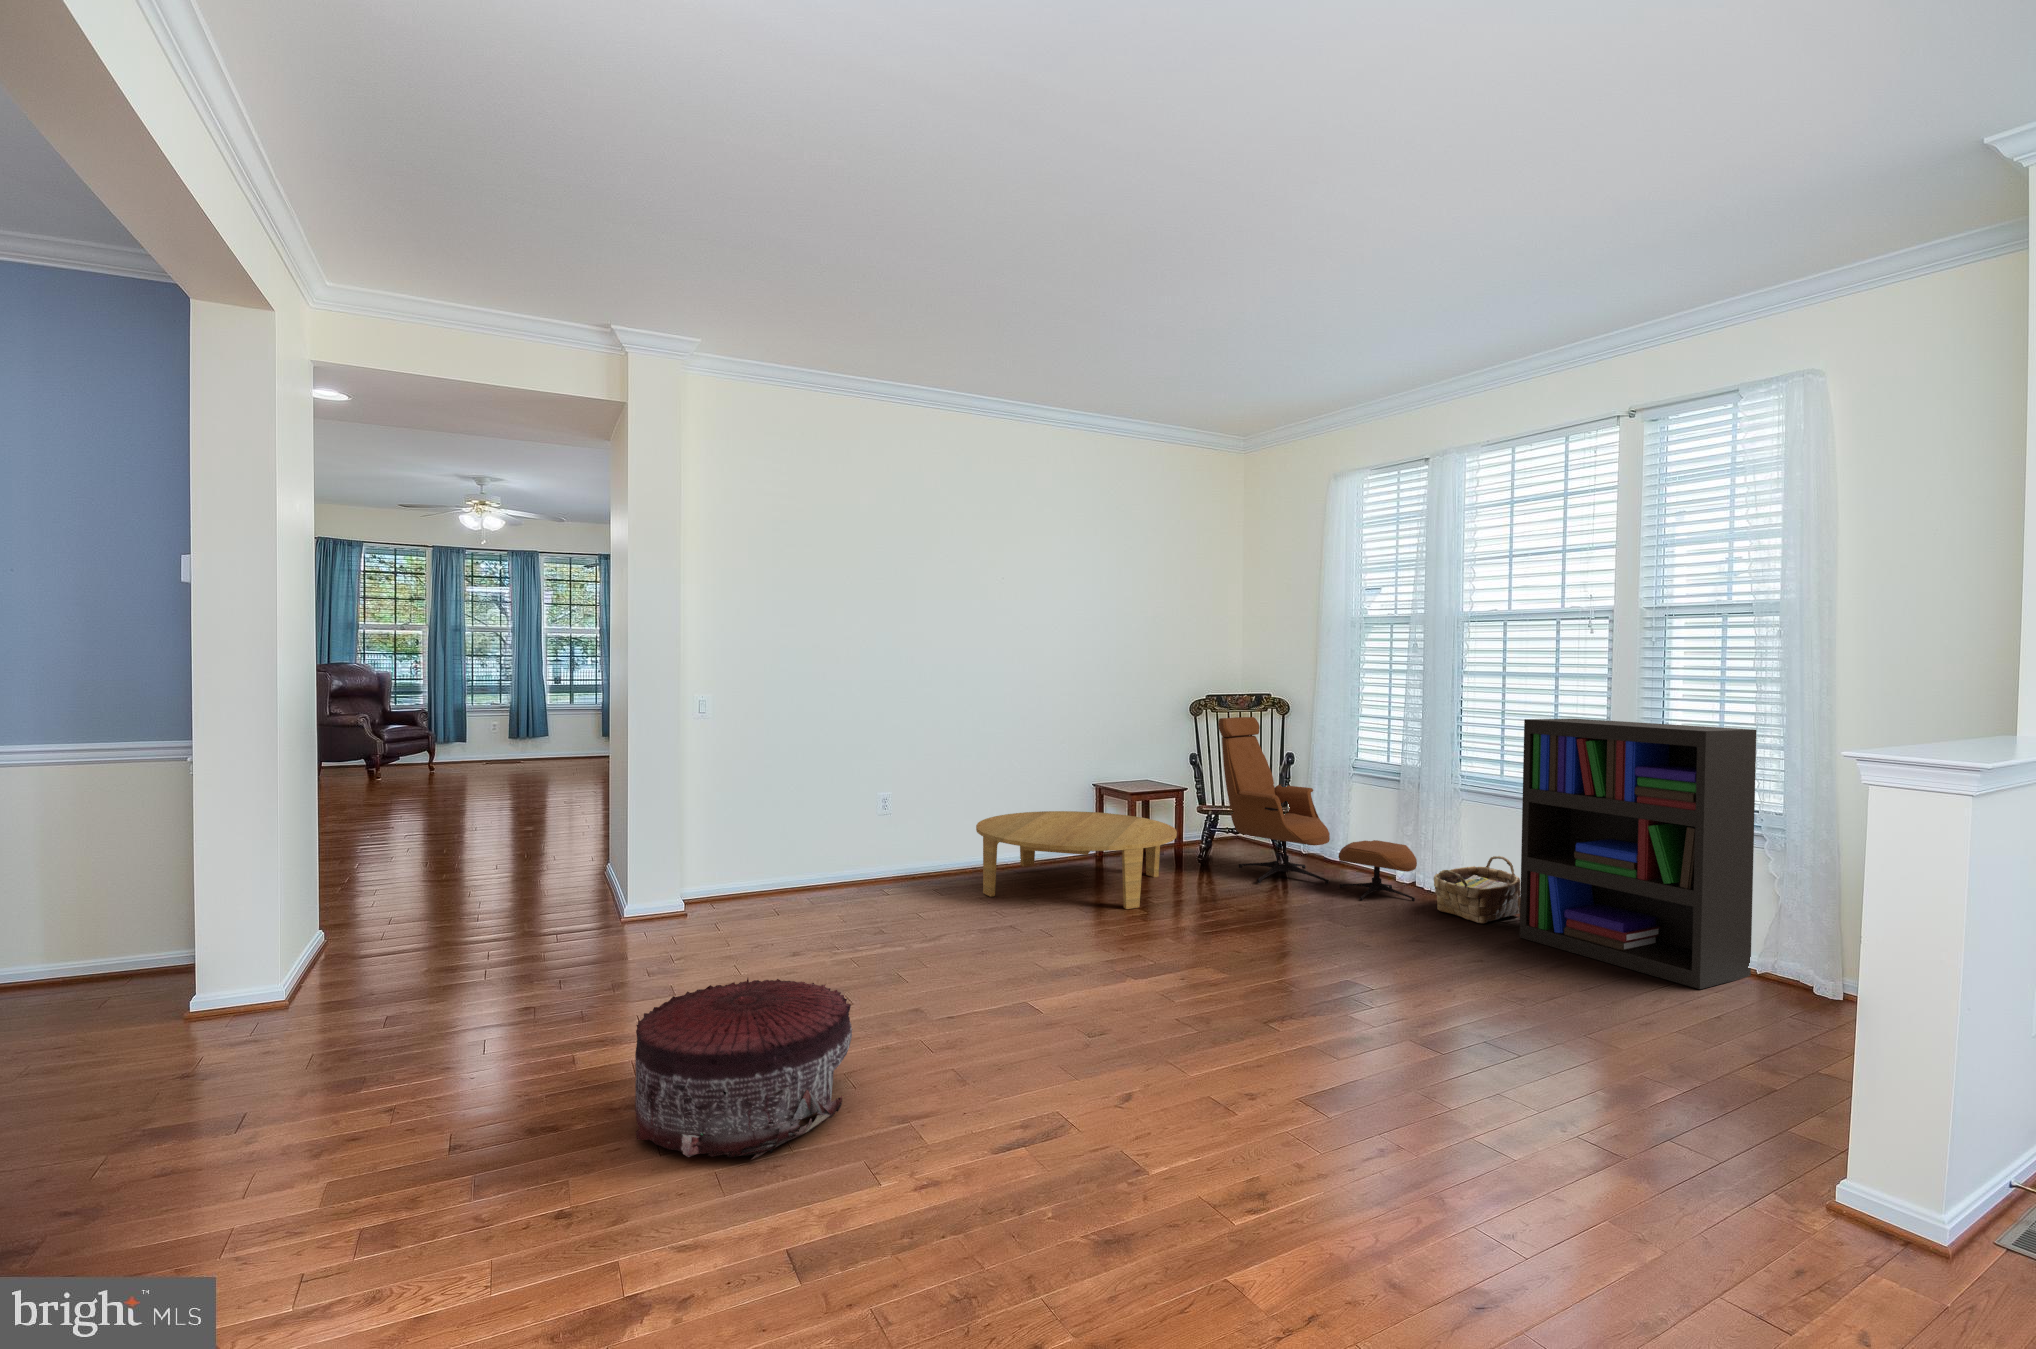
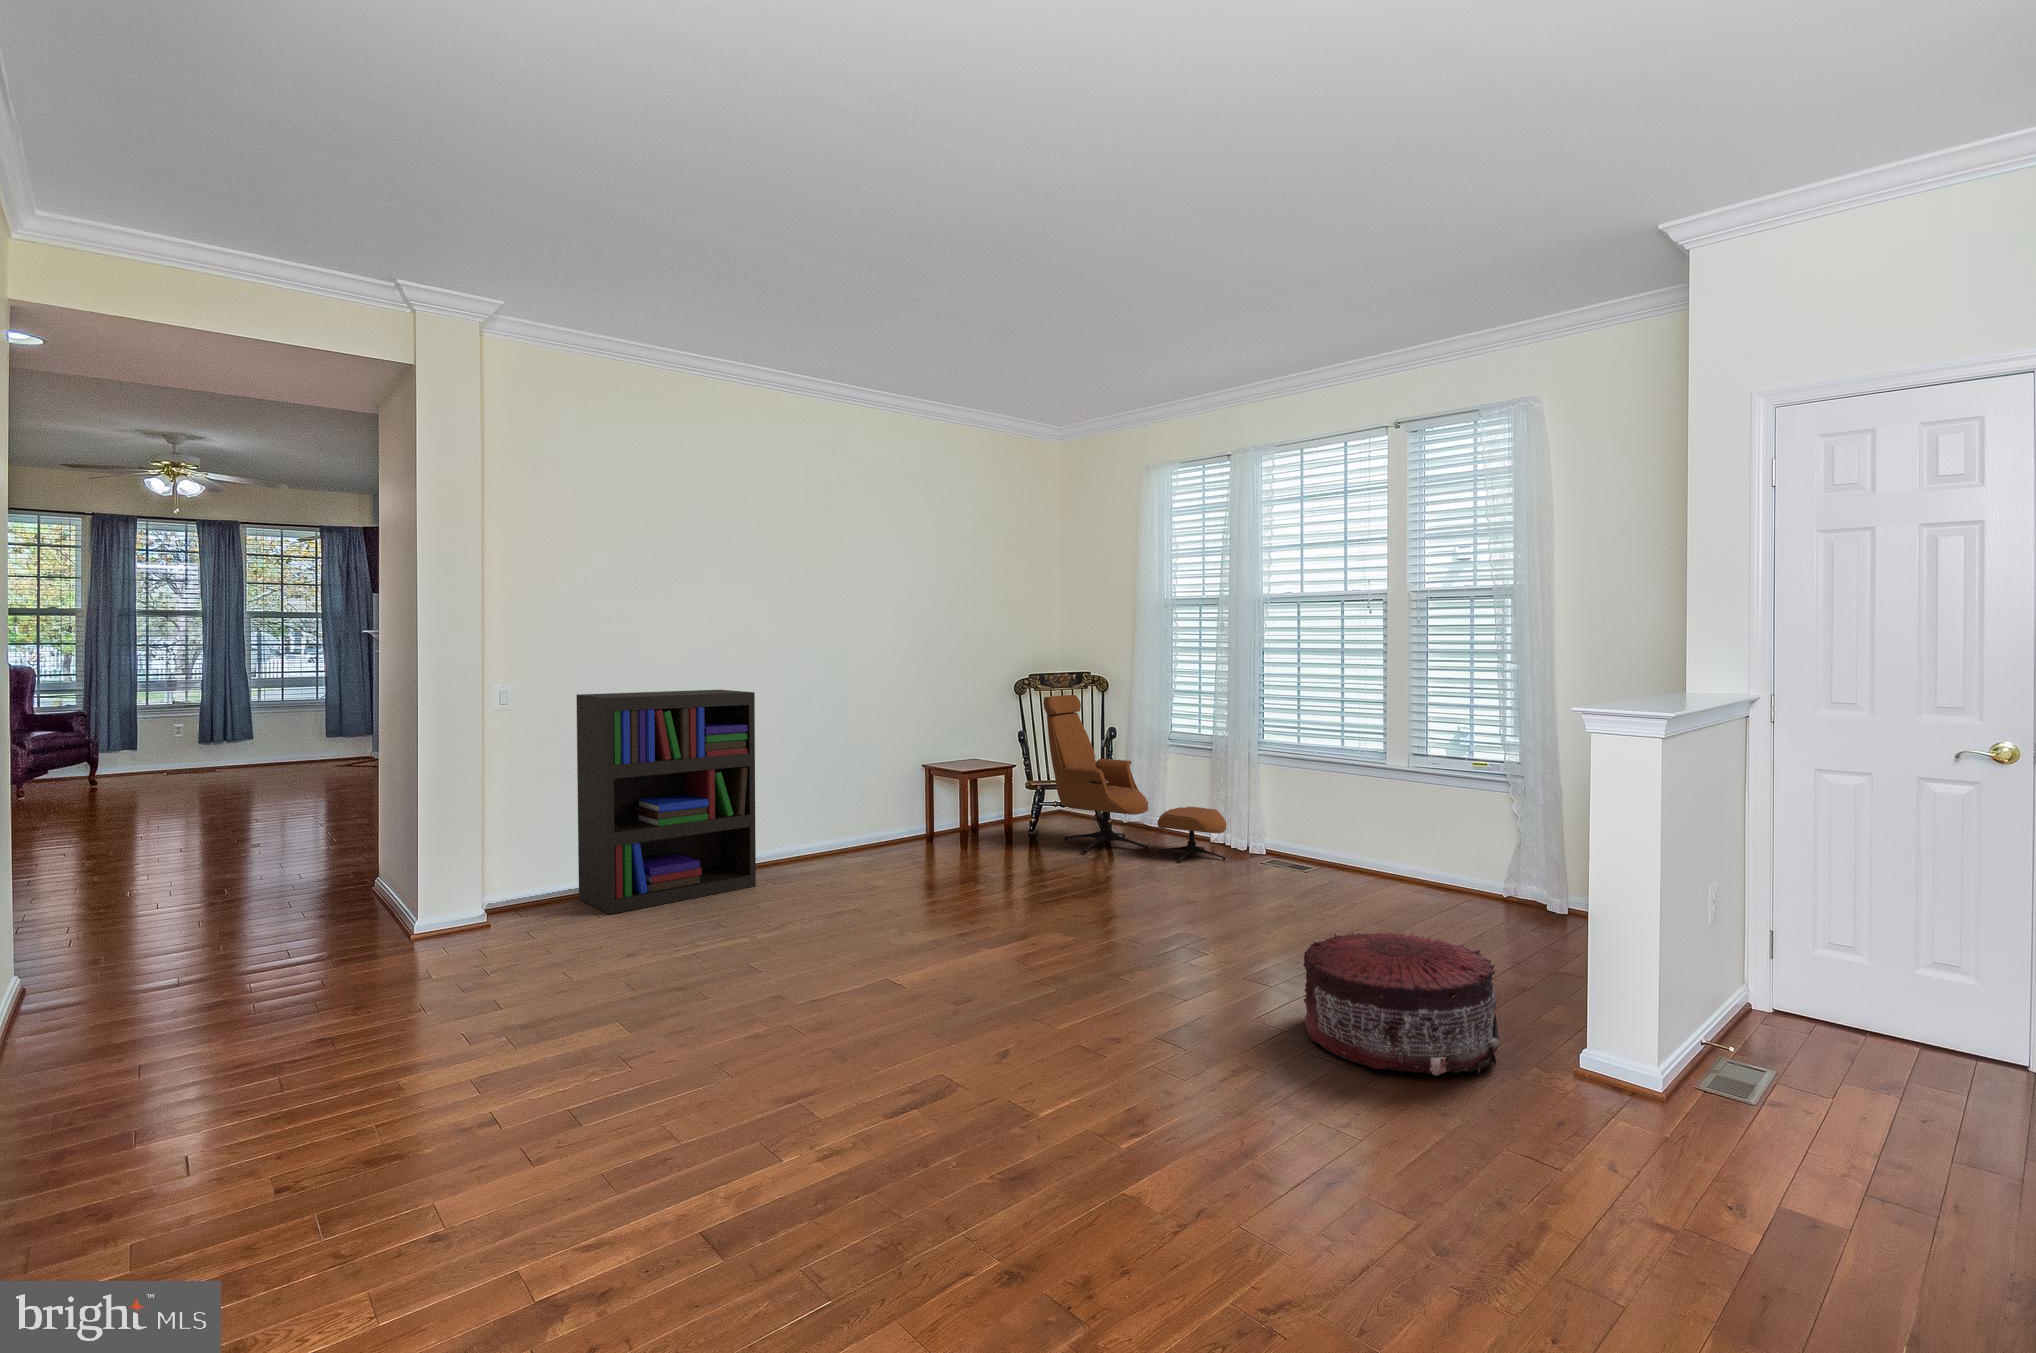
bookshelf: present [1519,719,1756,989] -> present [576,690,756,914]
coffee table: present [976,811,1177,909] -> none [809,794,1009,886]
woven basket: present [1434,856,1520,923] -> none [1242,814,1316,876]
pouf: present [635,978,852,1159] -> present [1303,932,1499,1076]

